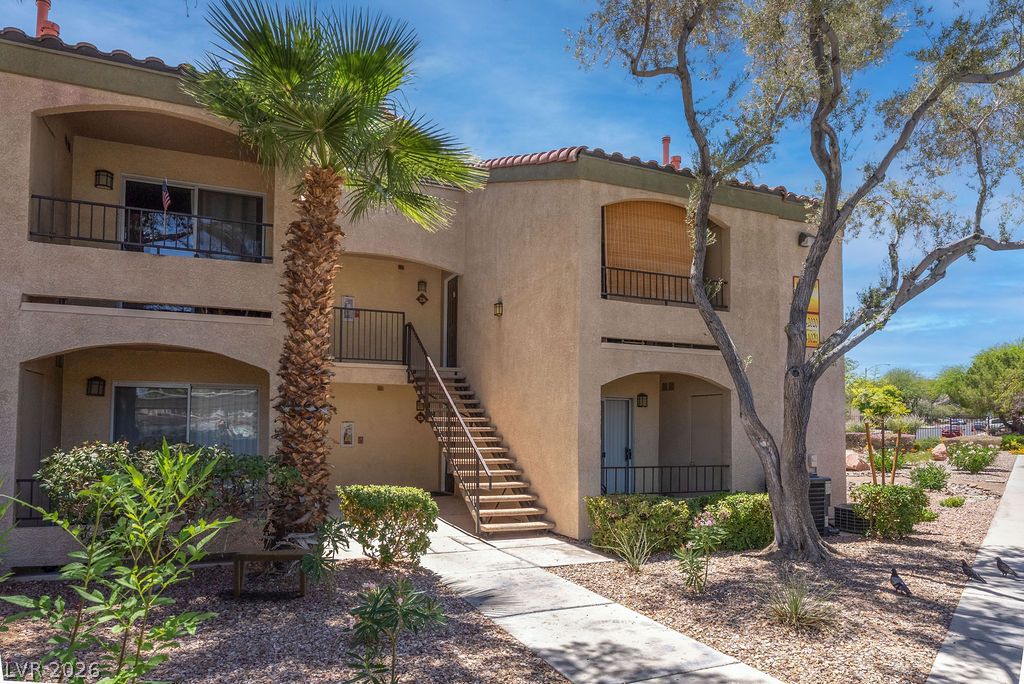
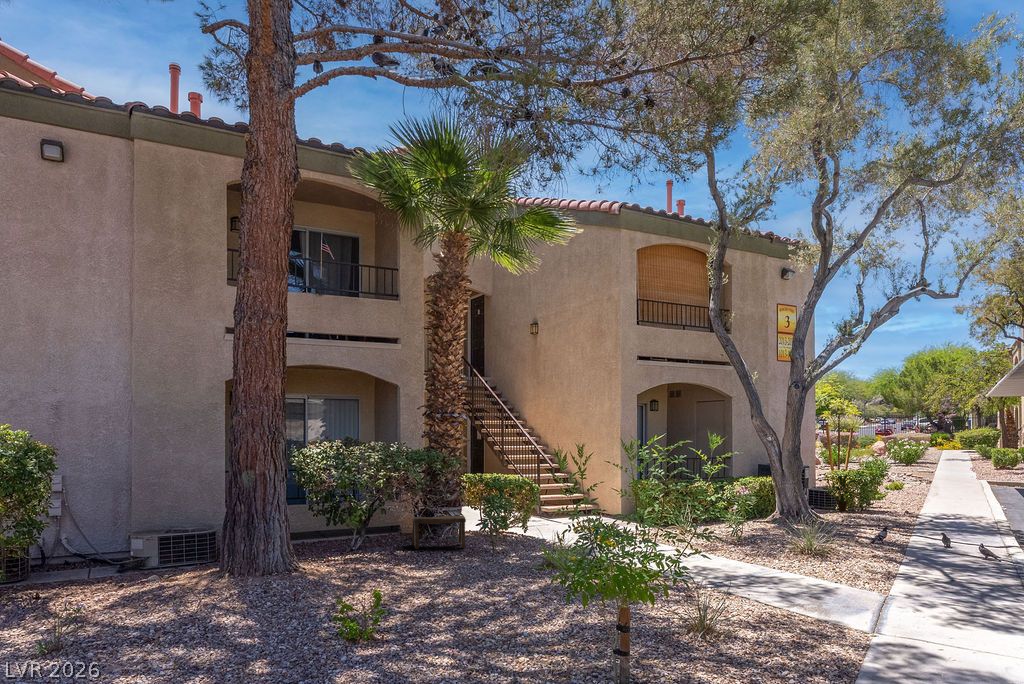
house plant: none [856,485,899,541] -> present [832,471,857,512]

